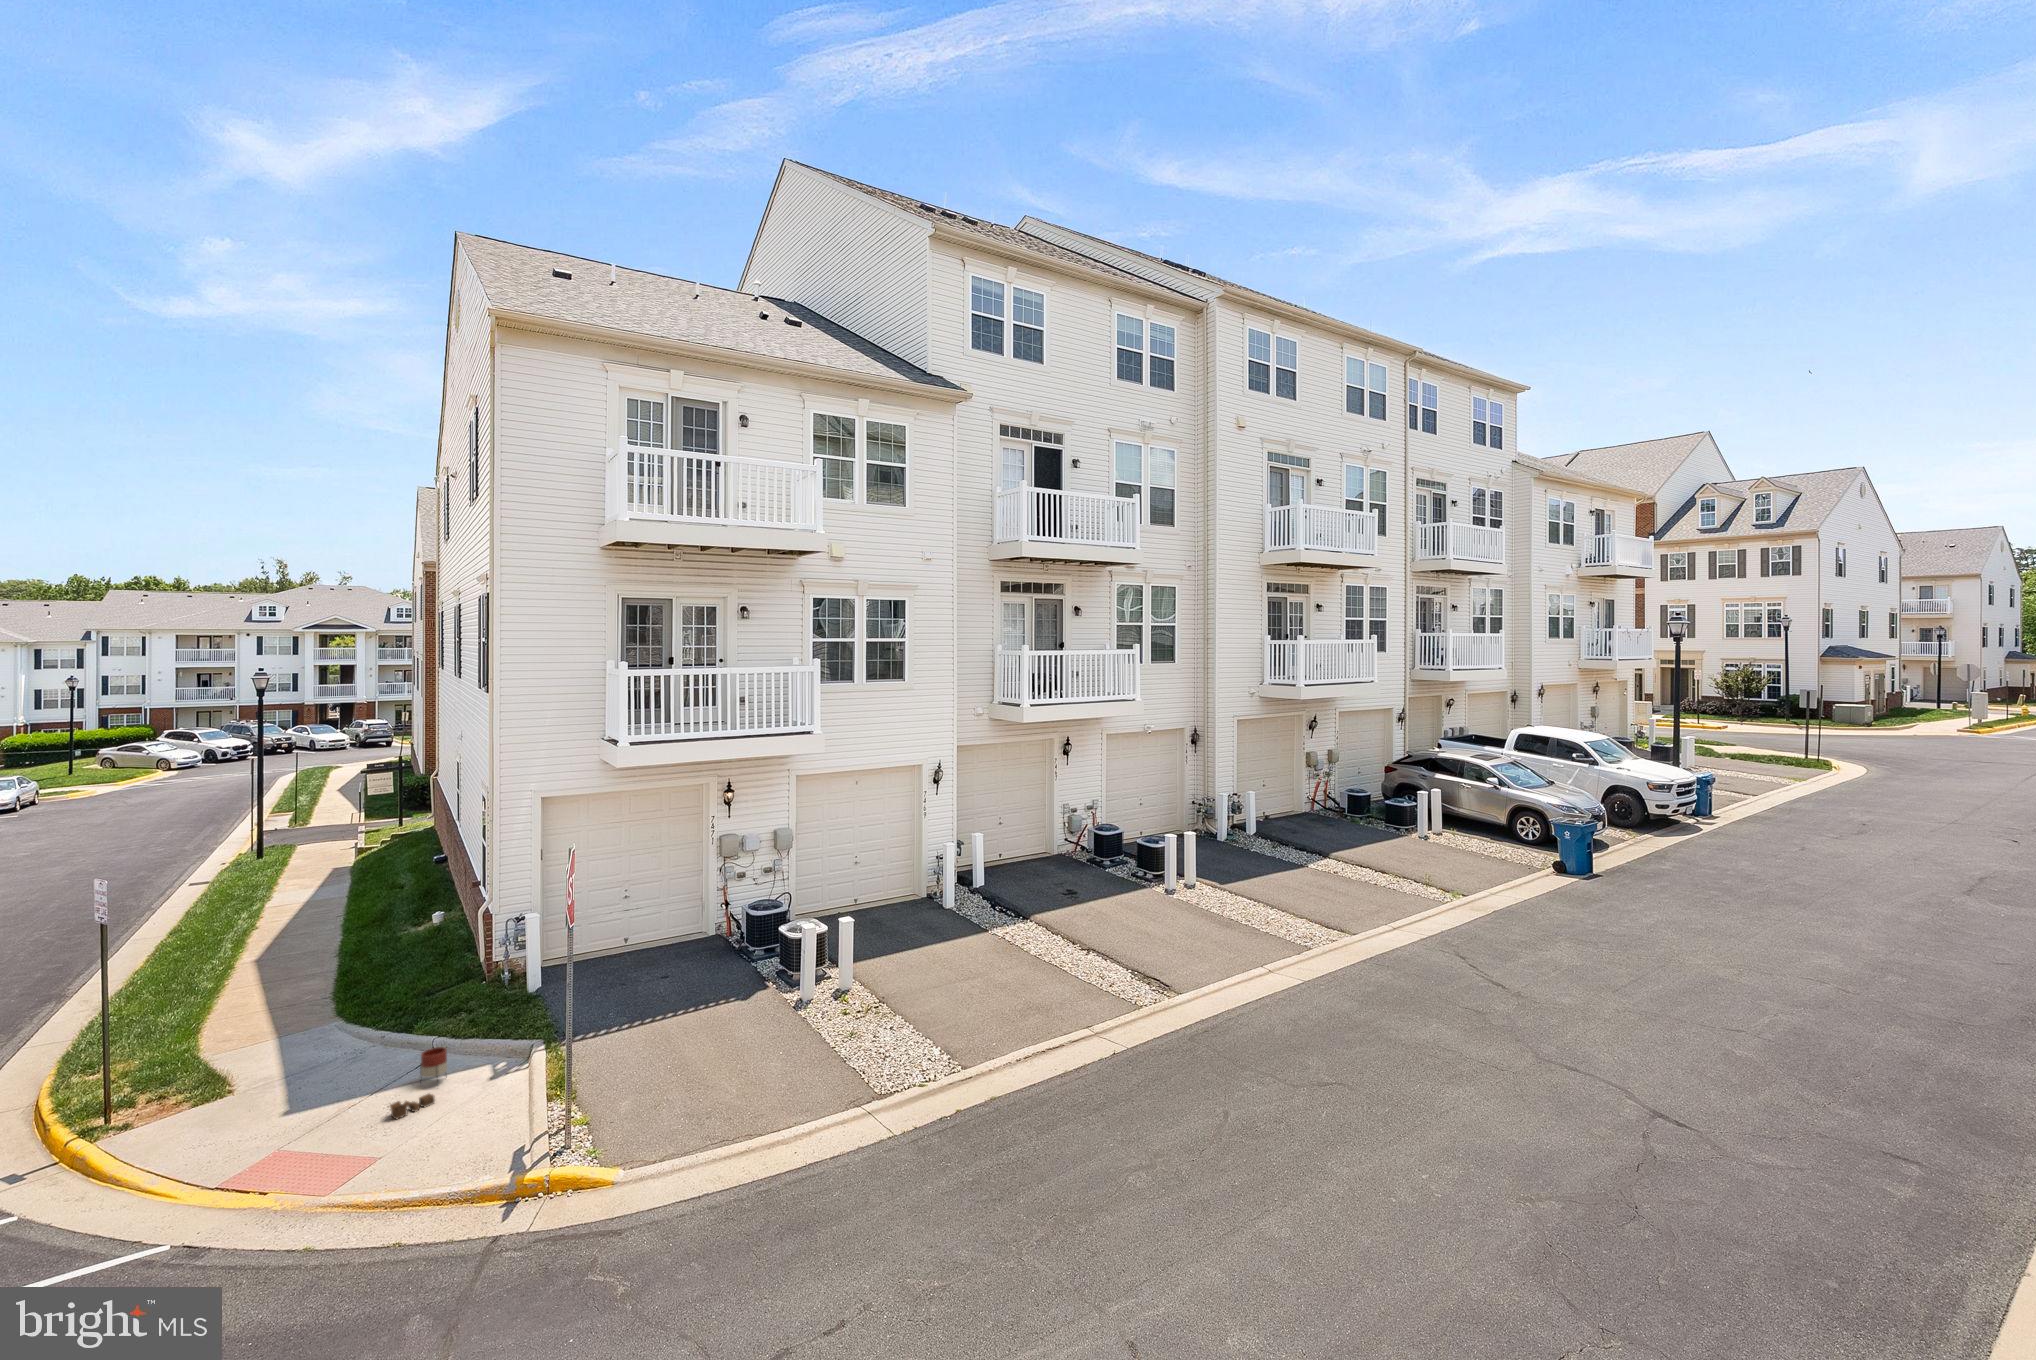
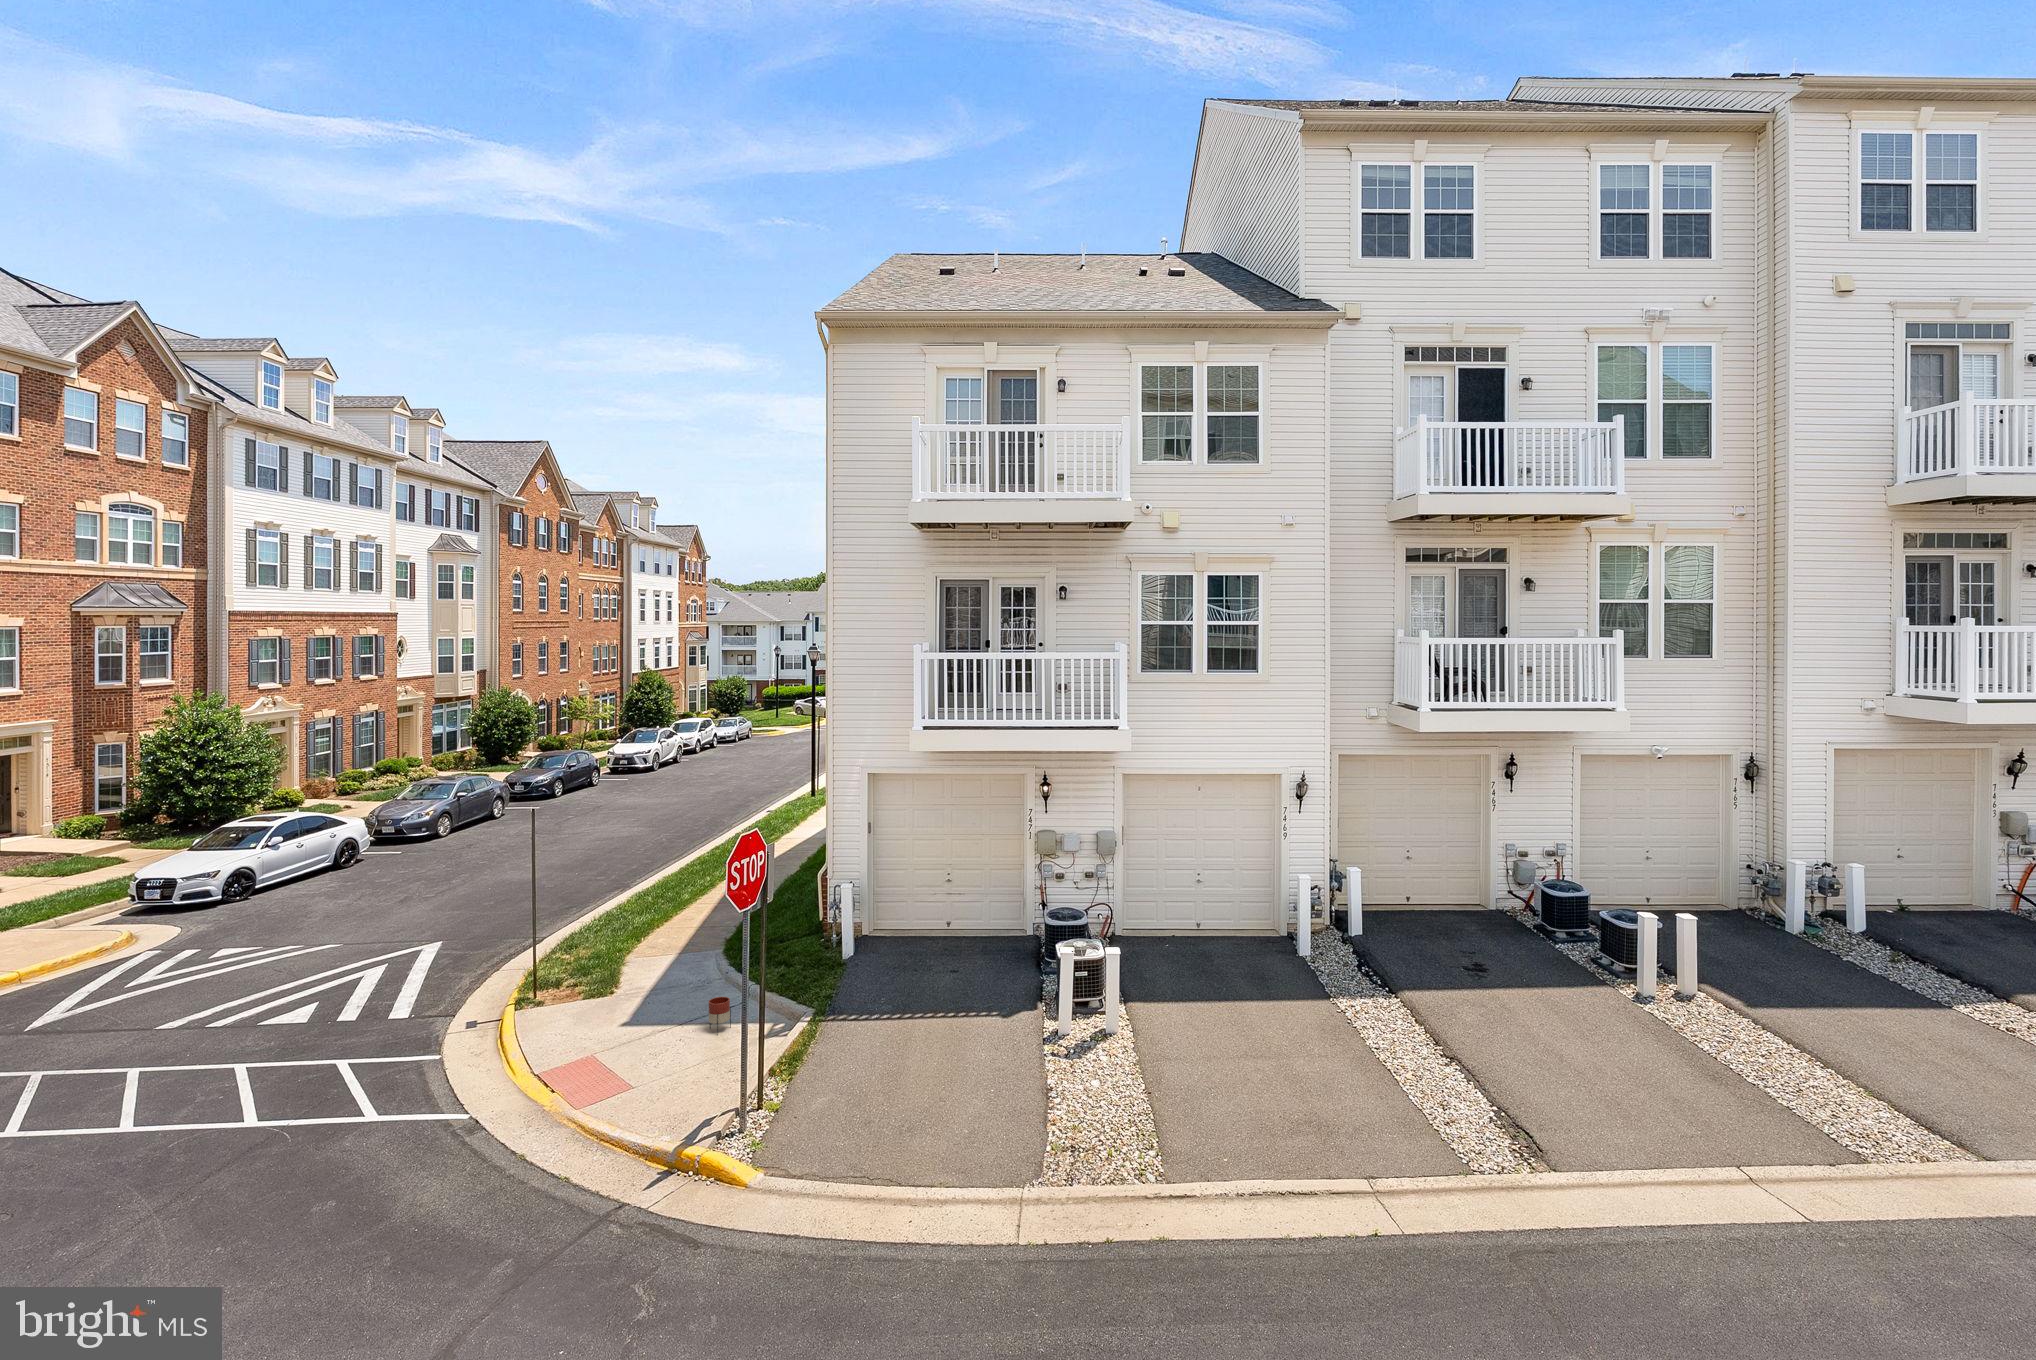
cardboard box: present [390,1094,435,1119] -> none [664,1038,704,1056]

